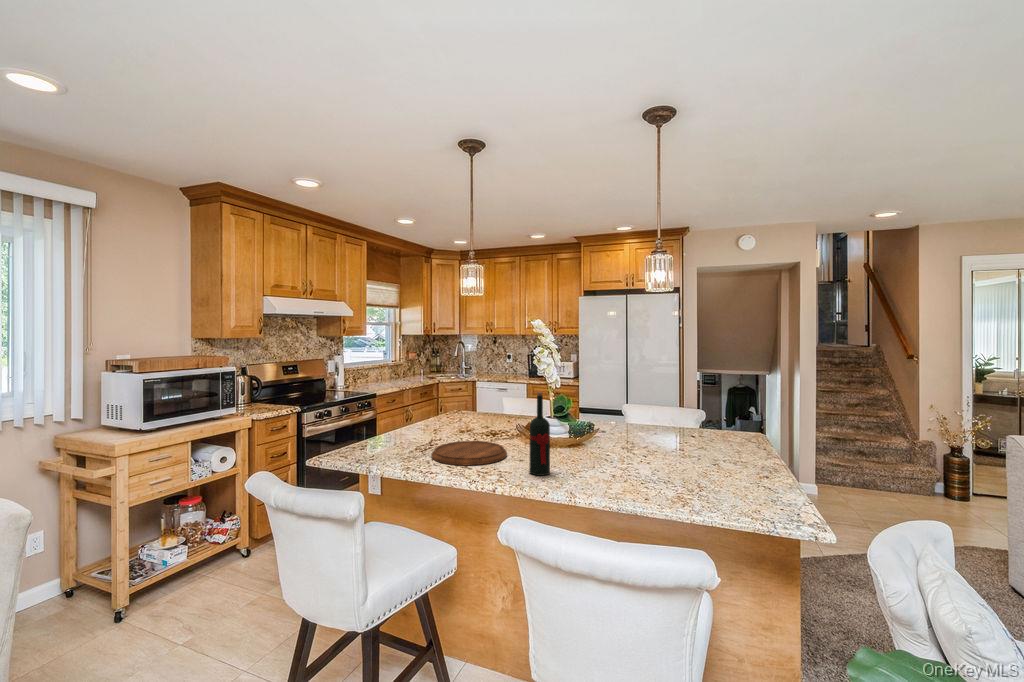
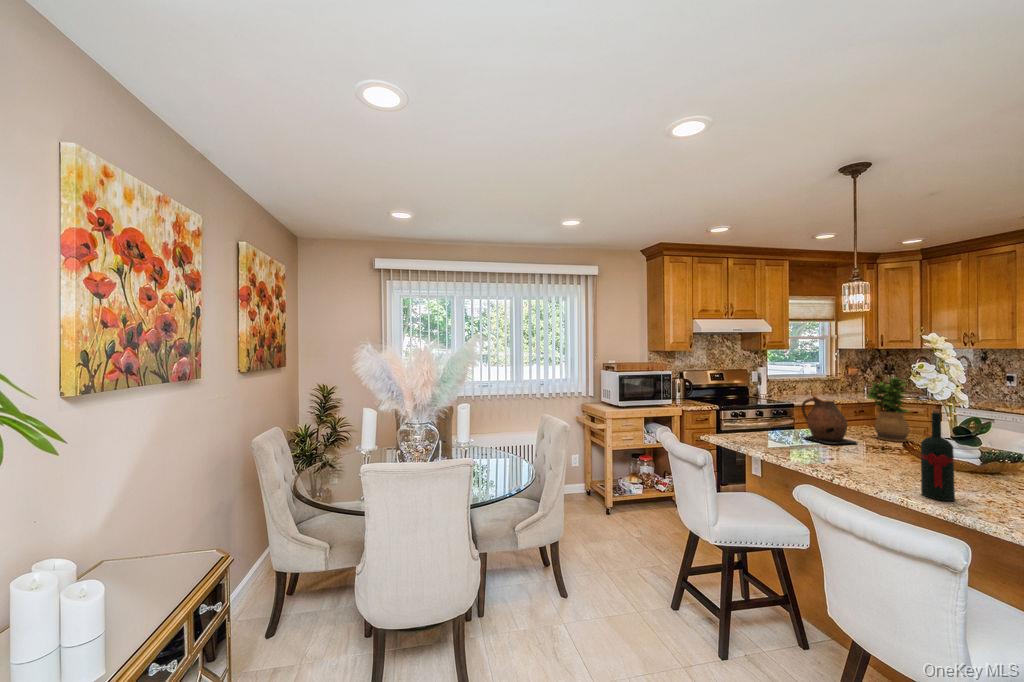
potted plant: none [454,361,486,423] -> present [866,377,910,442]
ceramic pitcher: none [408,385,455,438] -> present [802,394,857,444]
cutting board: present [431,441,507,465] -> none [811,450,908,476]

